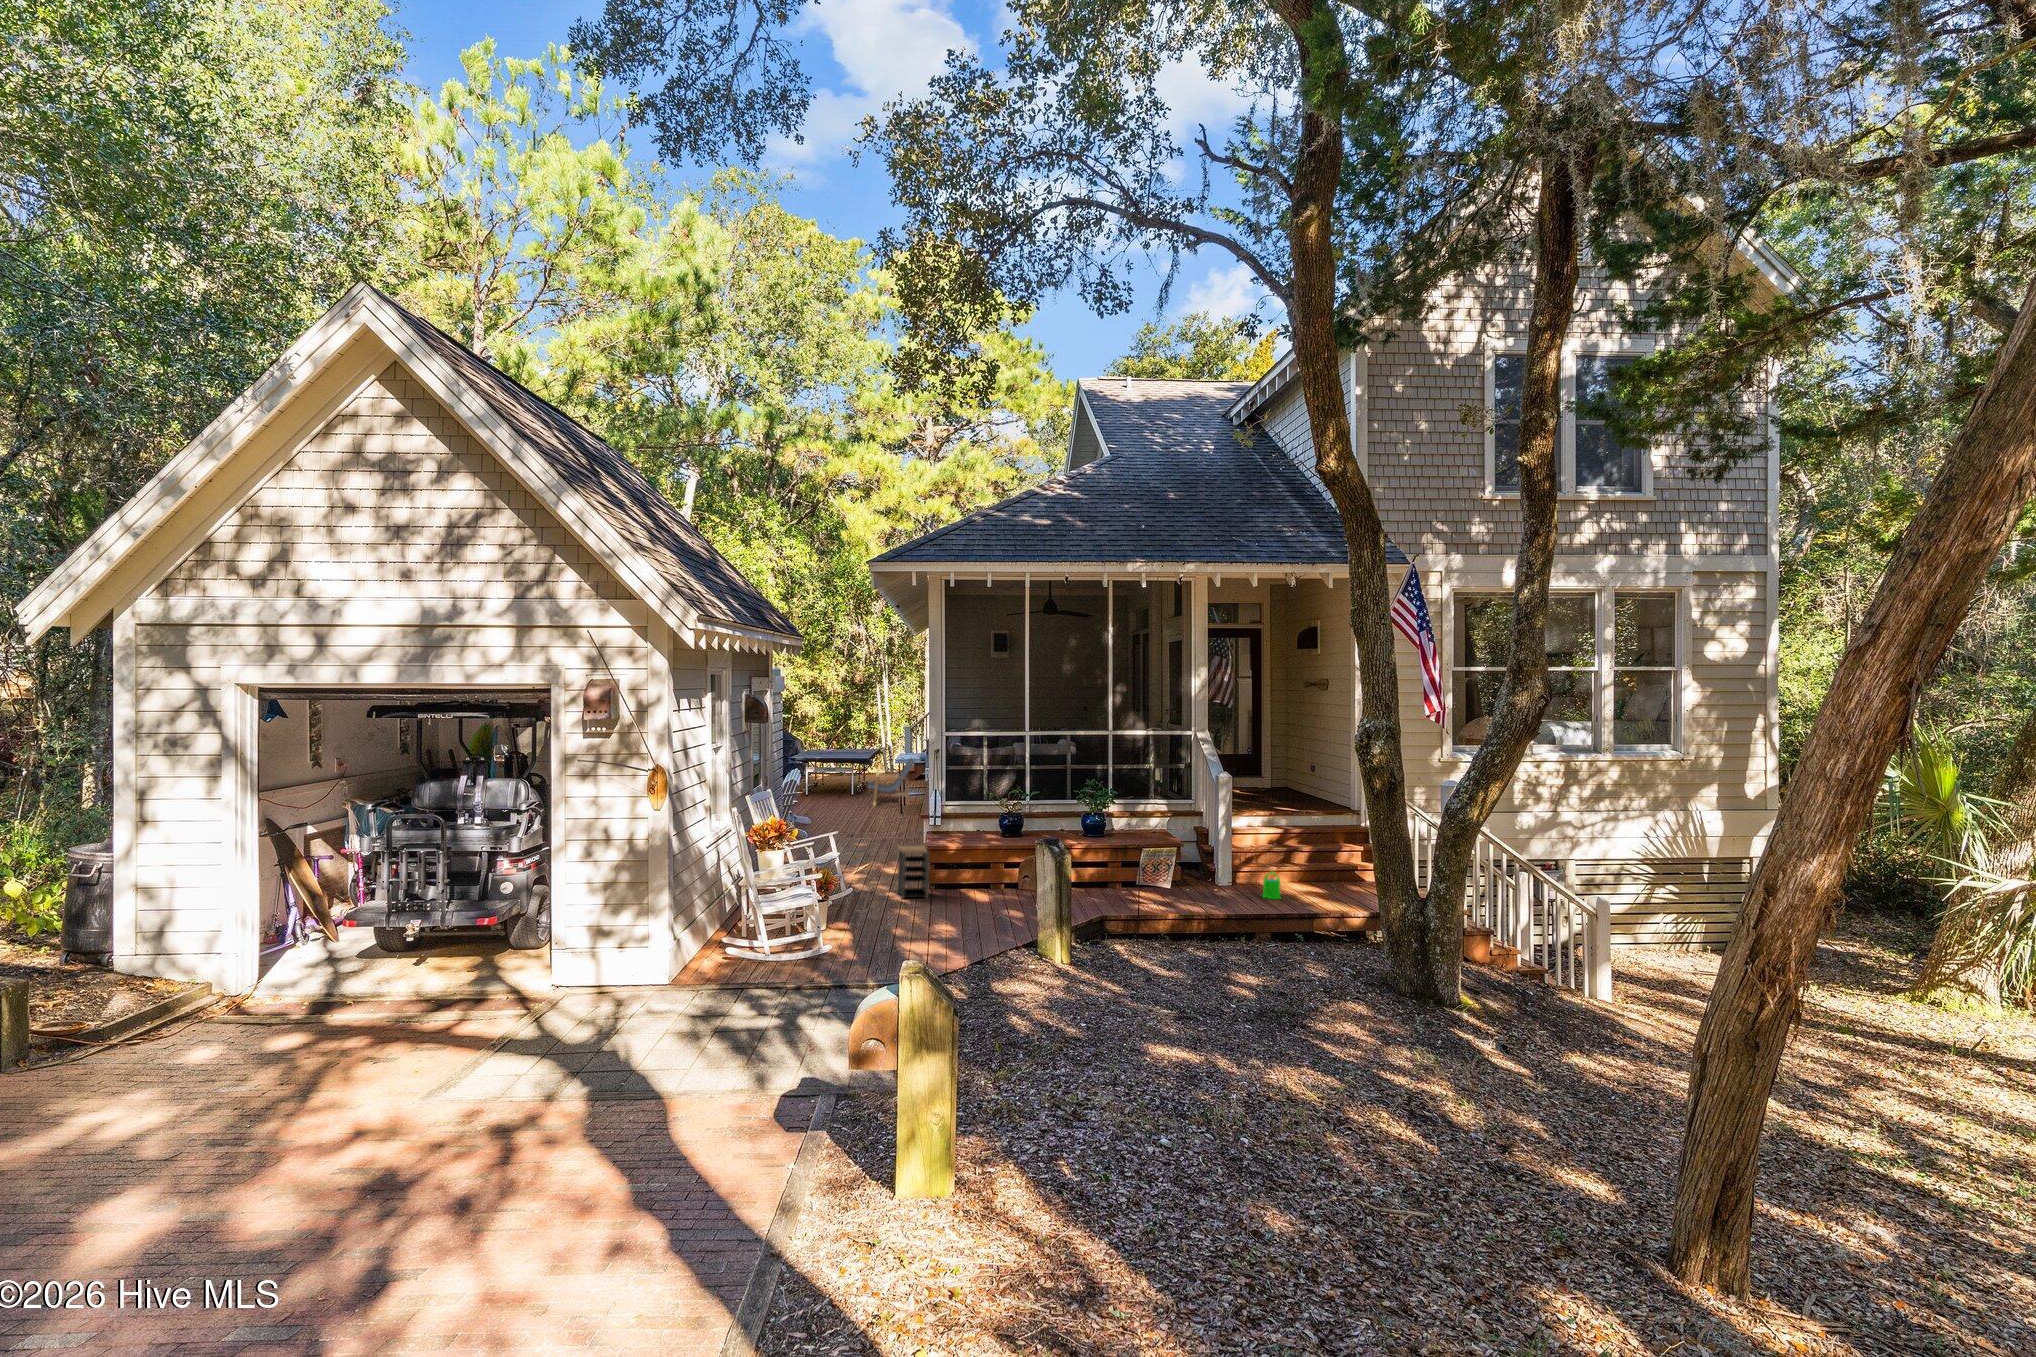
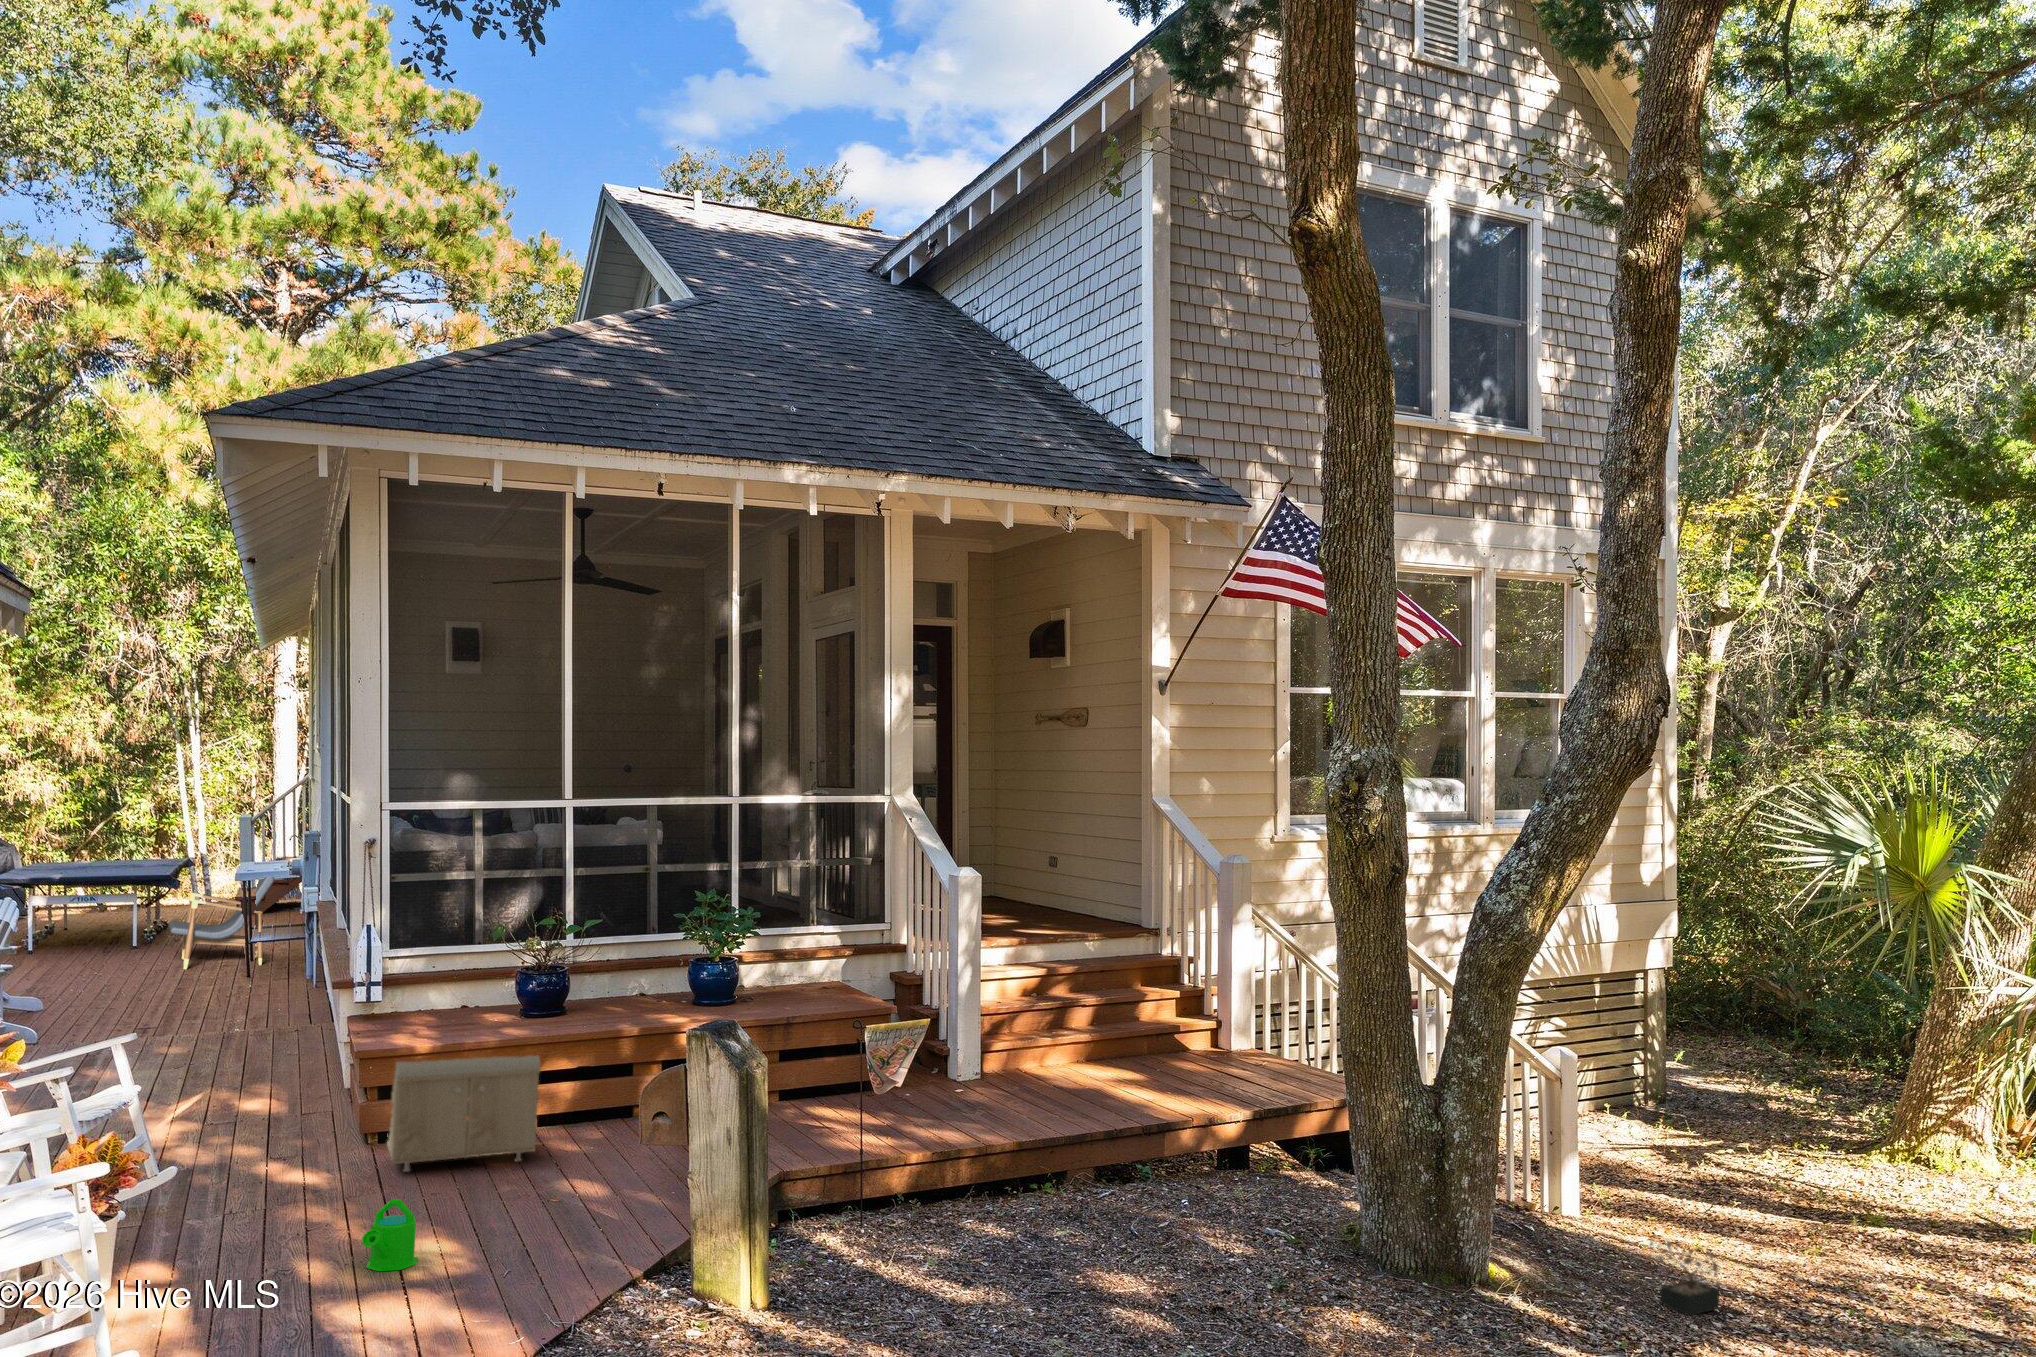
side table: present [898,846,930,899] -> none [283,1048,367,1171]
storage bench: none [940,849,1005,905] -> present [387,1056,540,1172]
watering can: present [1263,872,1281,899] -> present [362,1199,418,1271]
decorative plant: none [1569,999,1619,1044] -> present [1648,1239,1720,1315]

